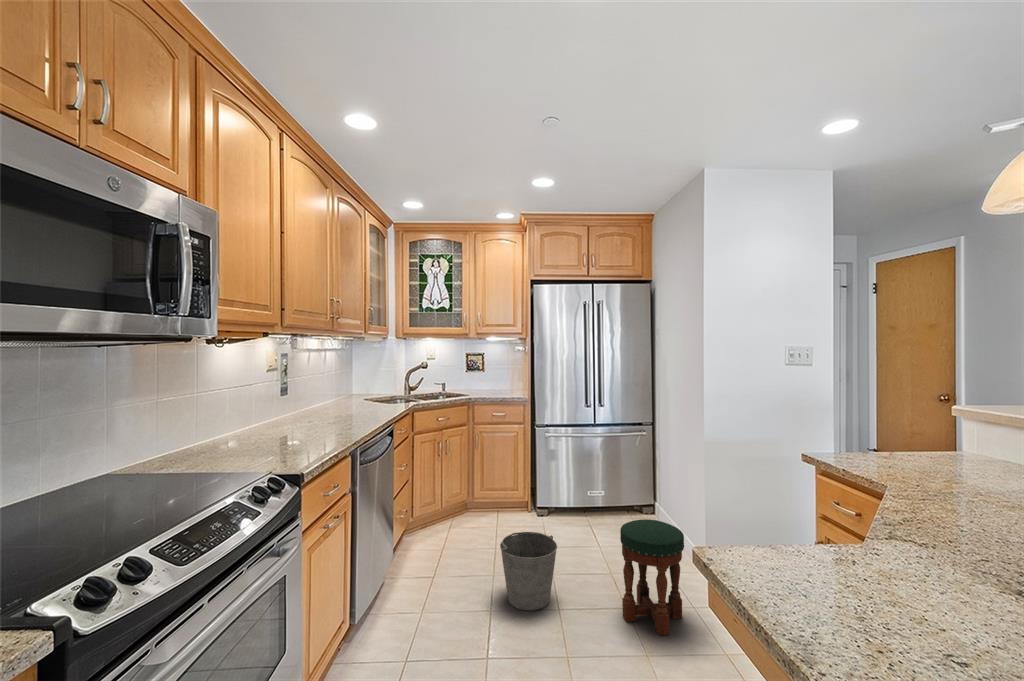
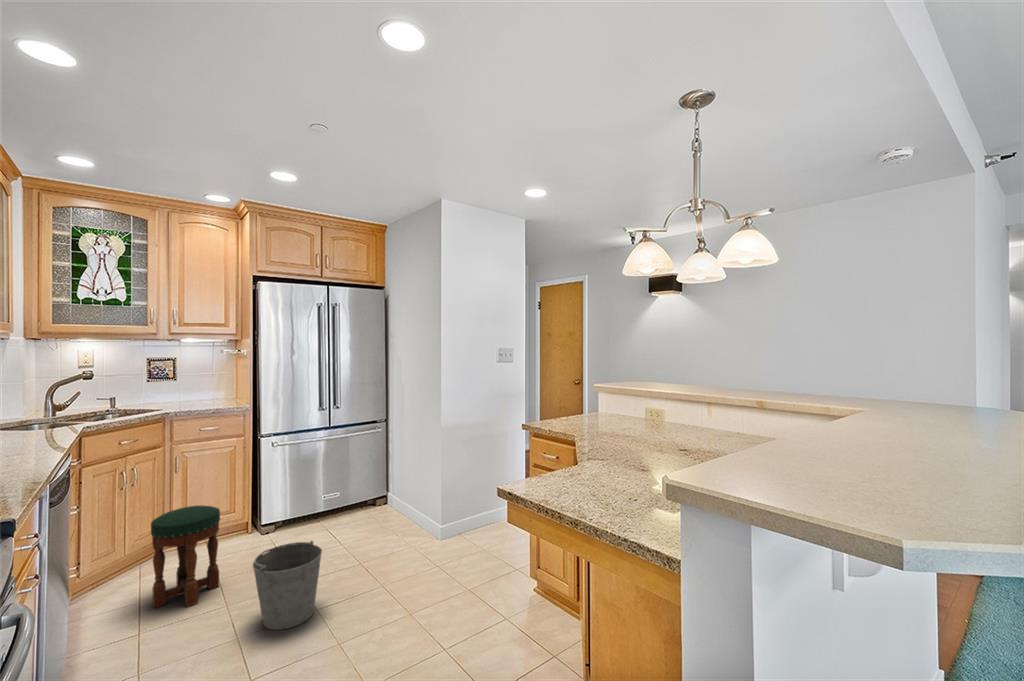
stool: present [620,519,684,635] -> present [151,505,220,608]

